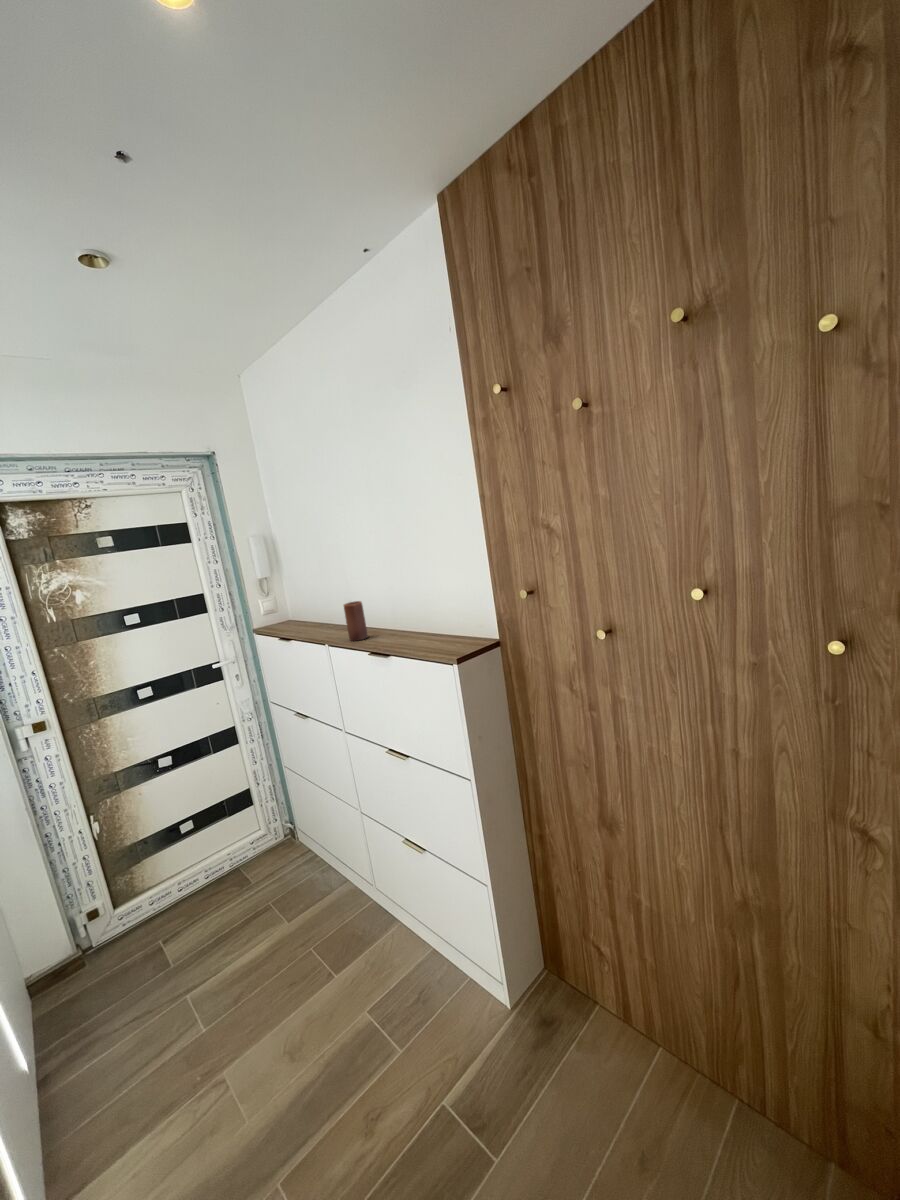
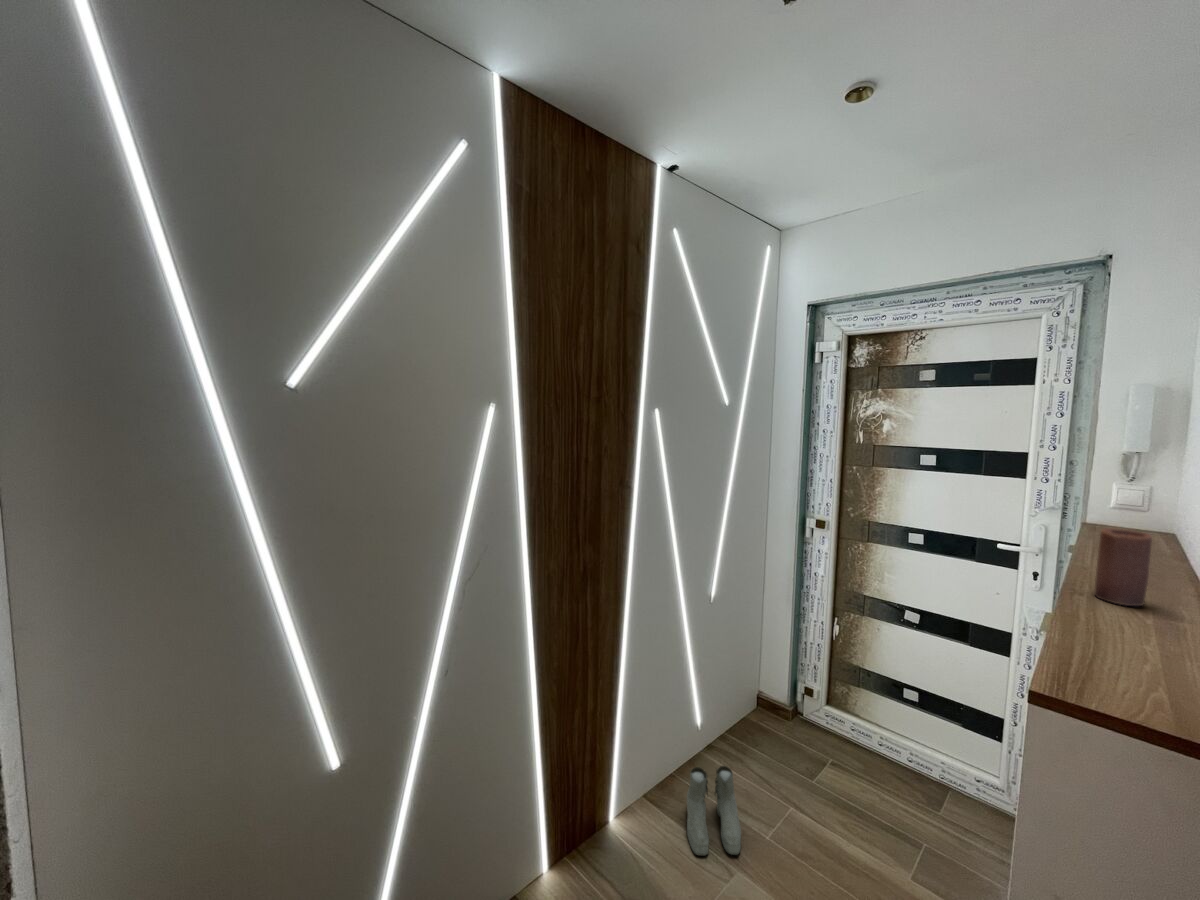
boots: none [95,1025,198,1150] -> present [687,766,741,856]

